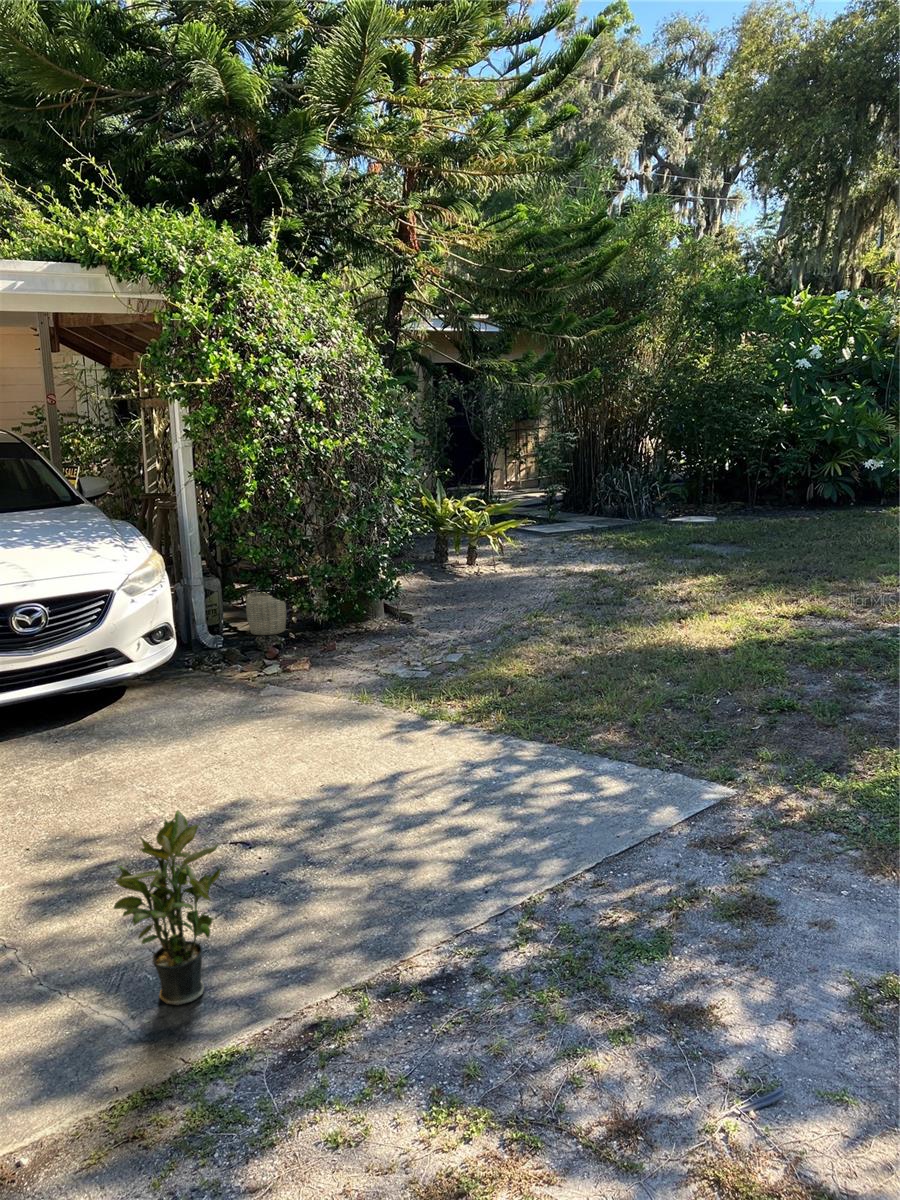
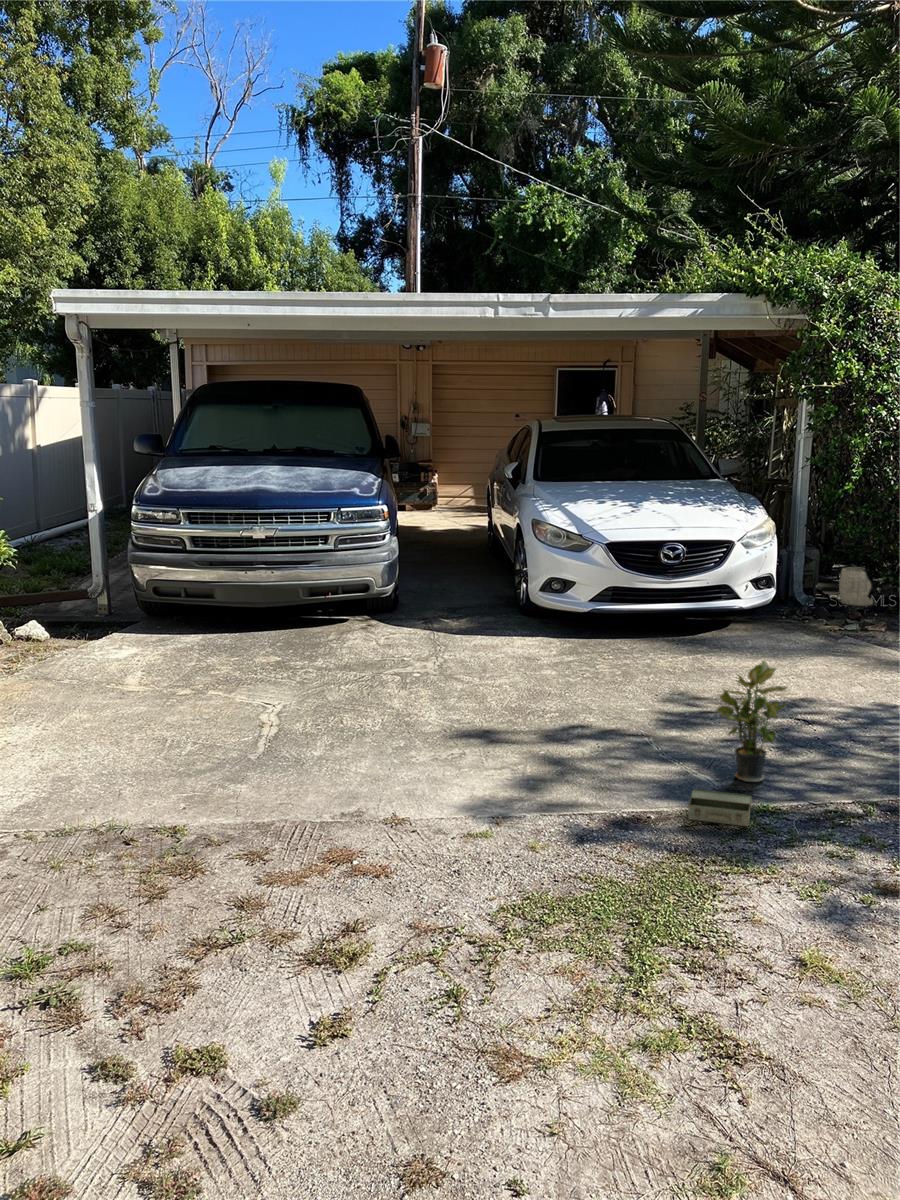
toolbox: none [86,1054,194,1146] -> present [688,789,752,826]

